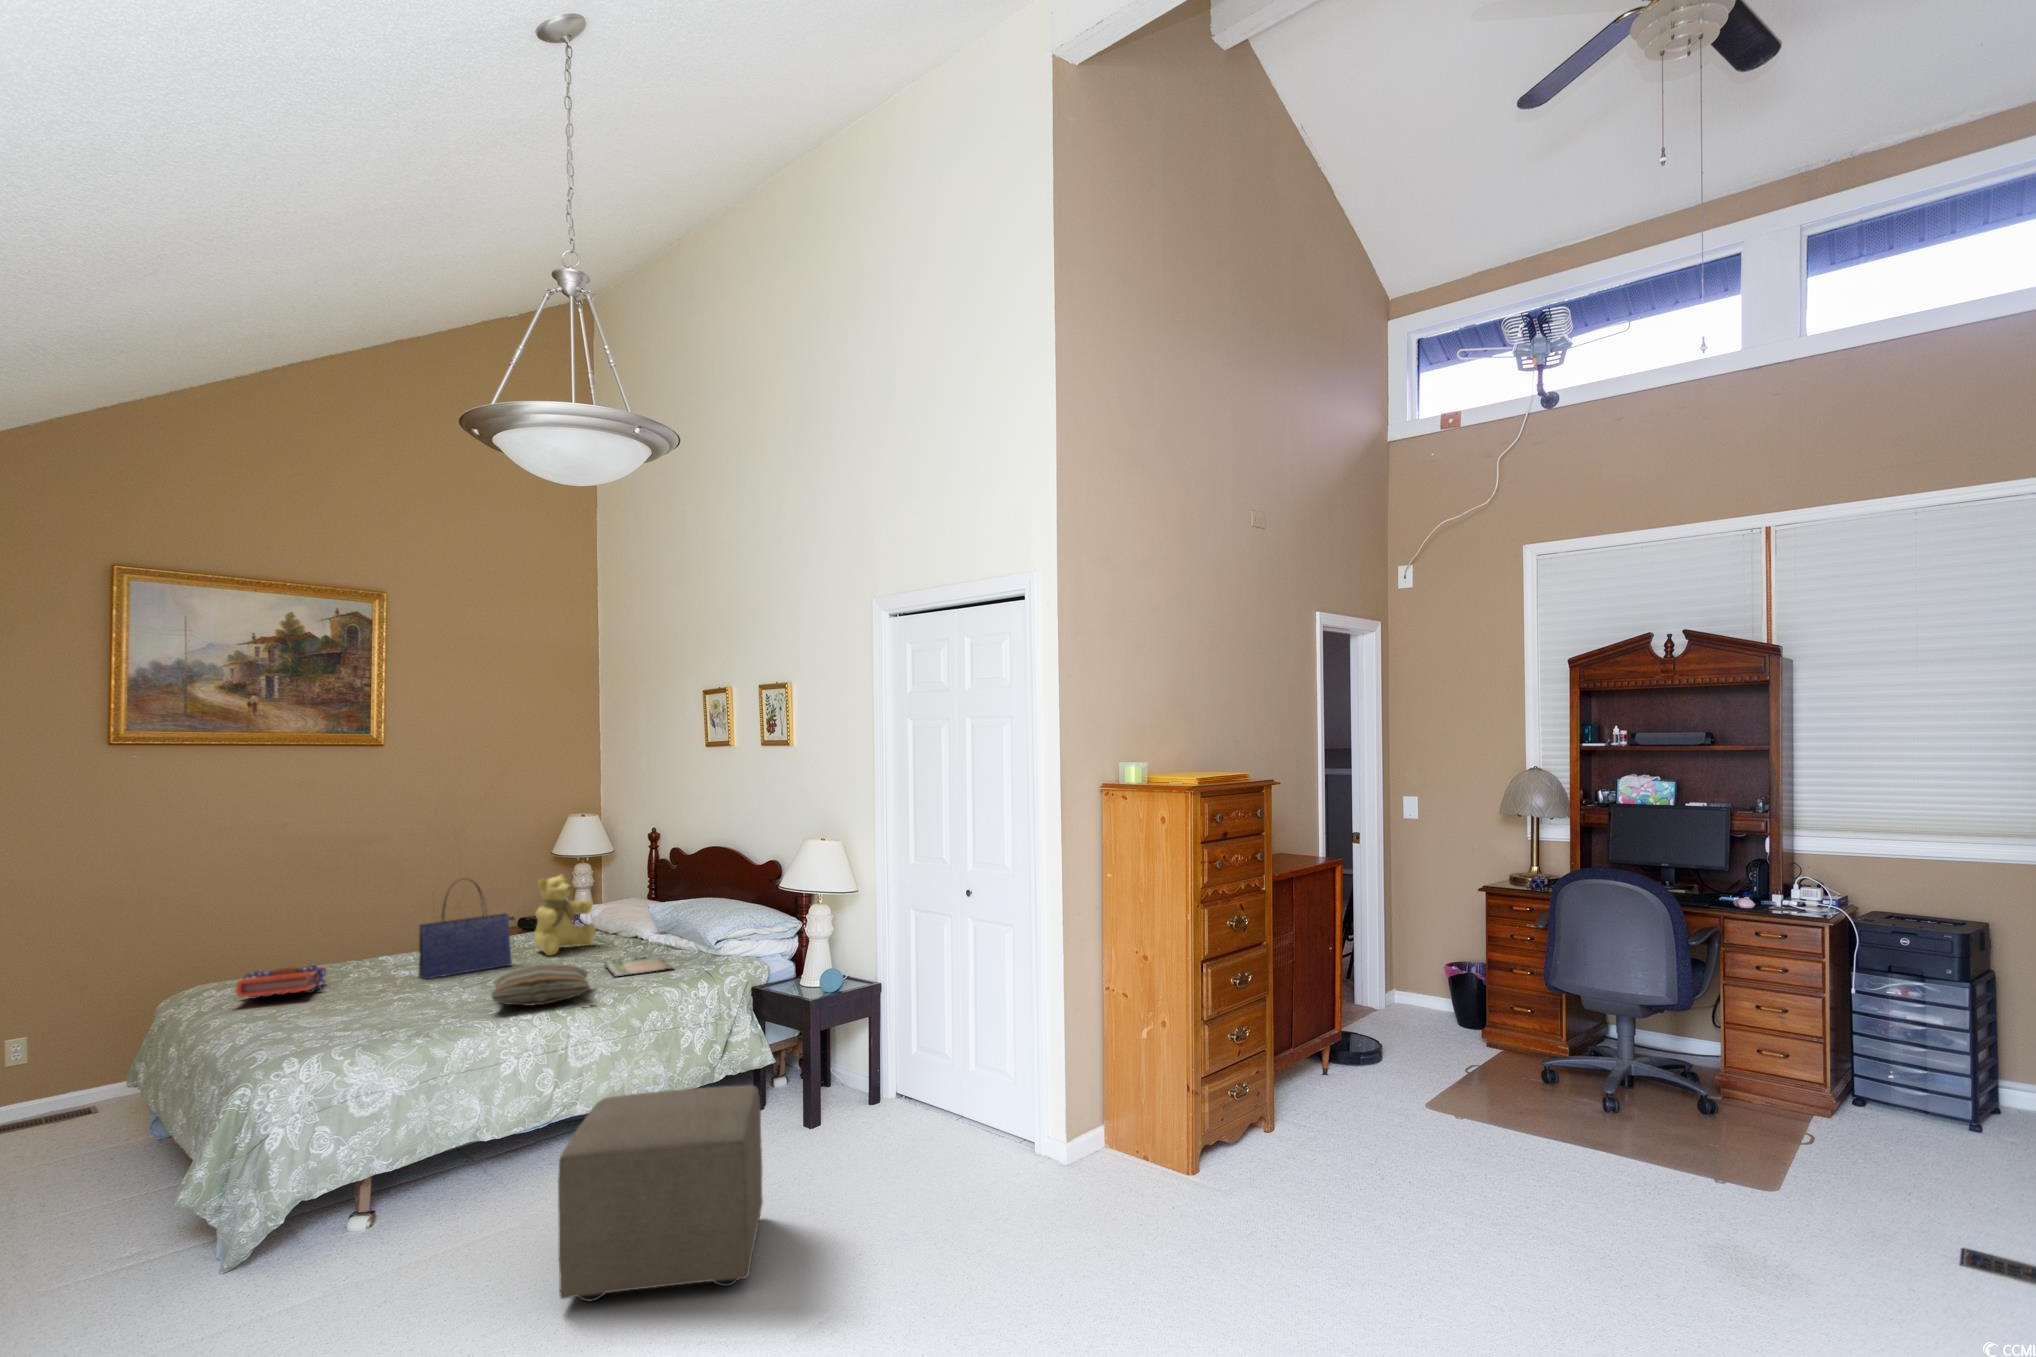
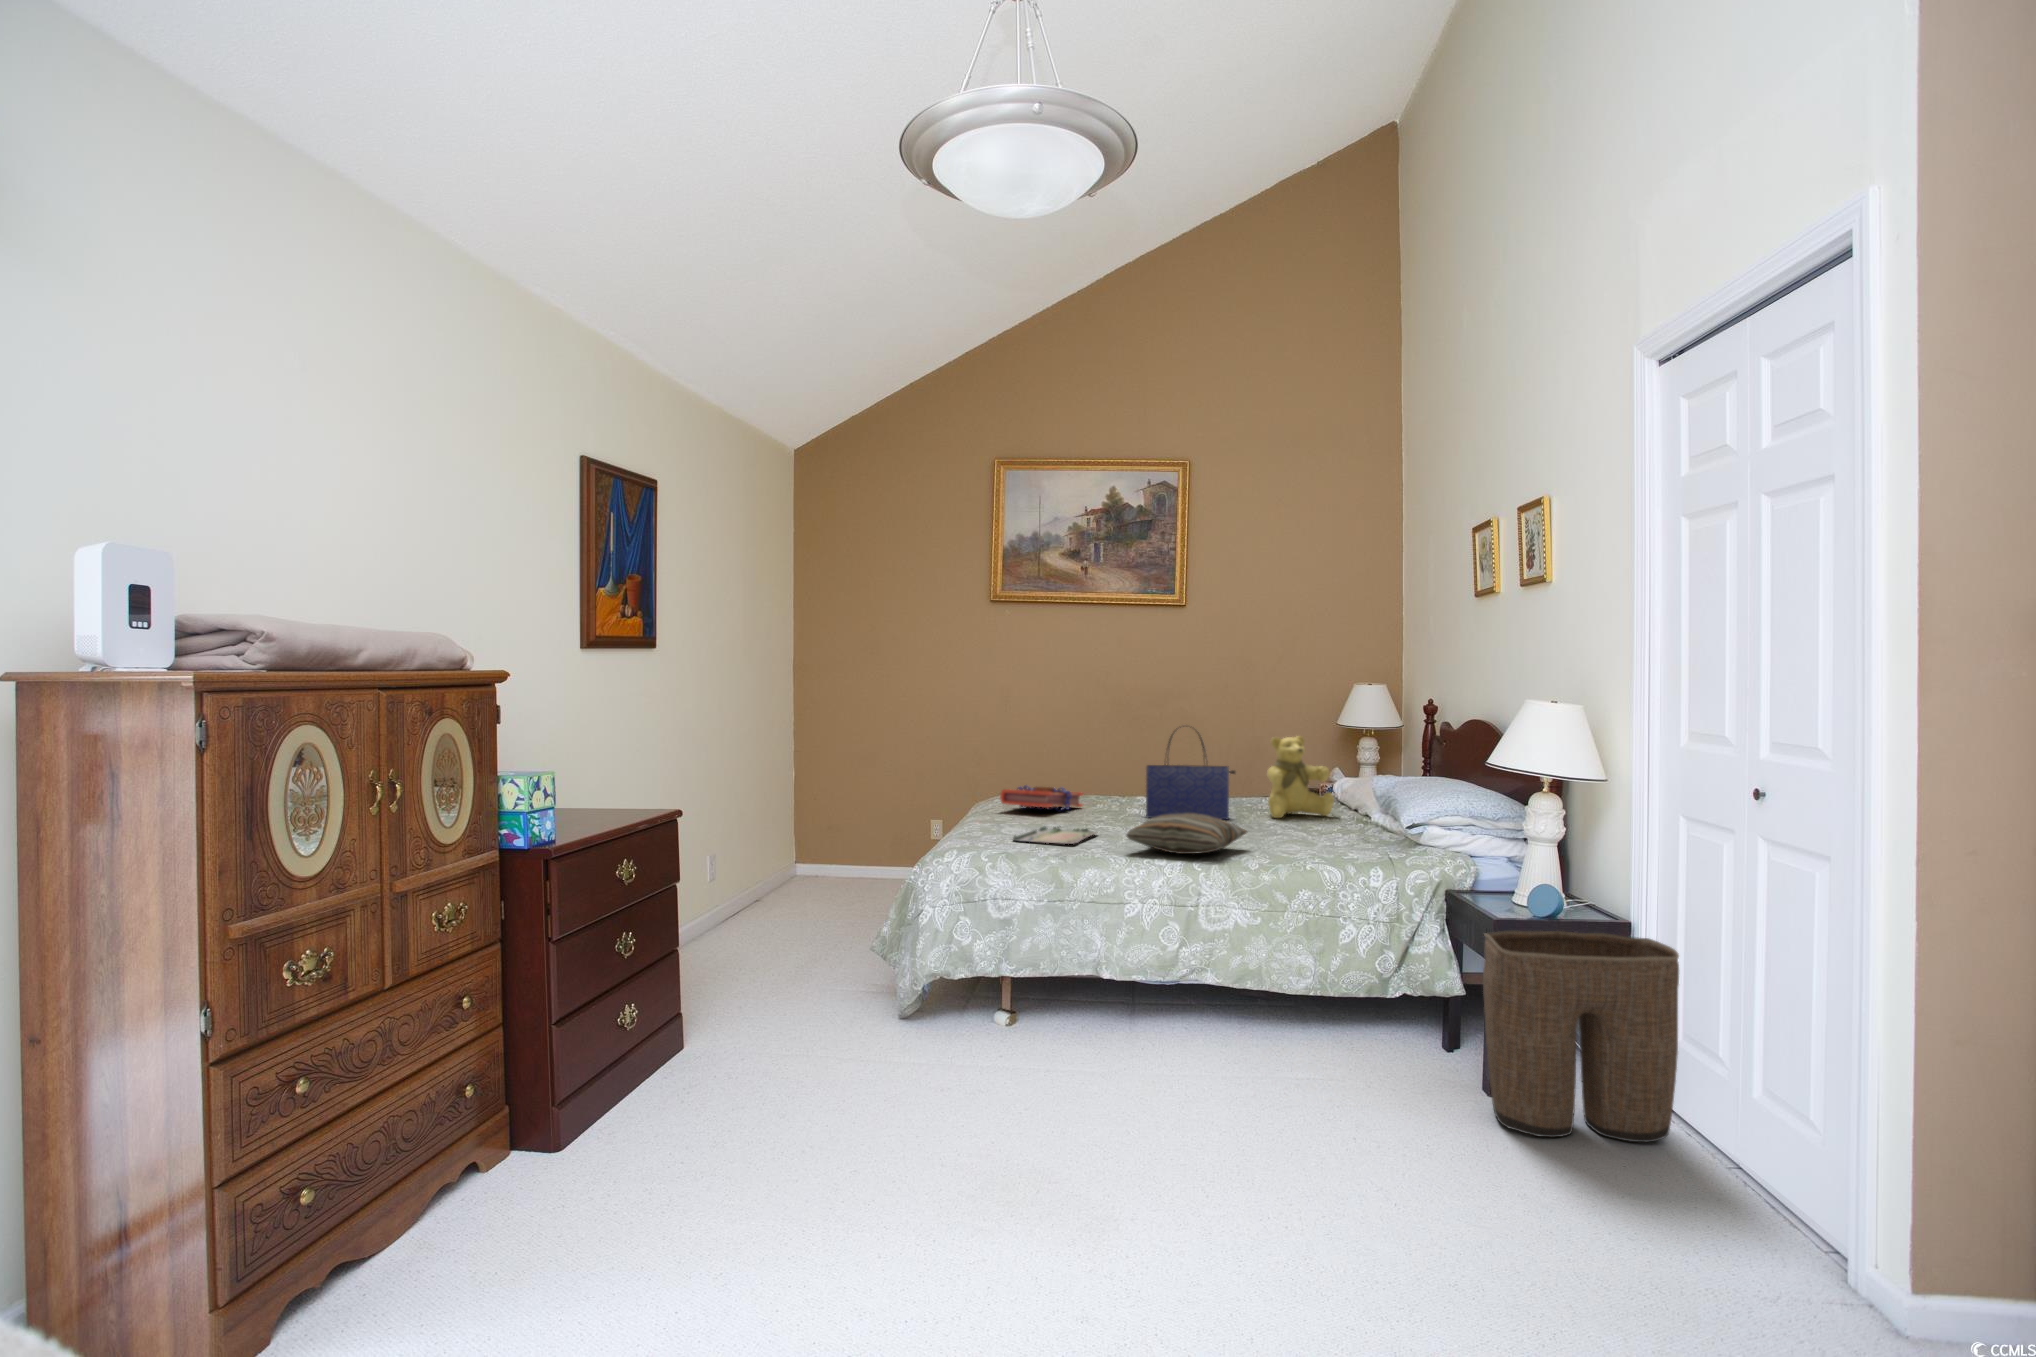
tray: present [604,956,672,976] -> present [1013,826,1097,844]
laundry basket: none [810,989,924,1144] -> present [1483,931,1679,1142]
ottoman: present [558,1086,763,1301] -> none [1036,961,1322,1233]

